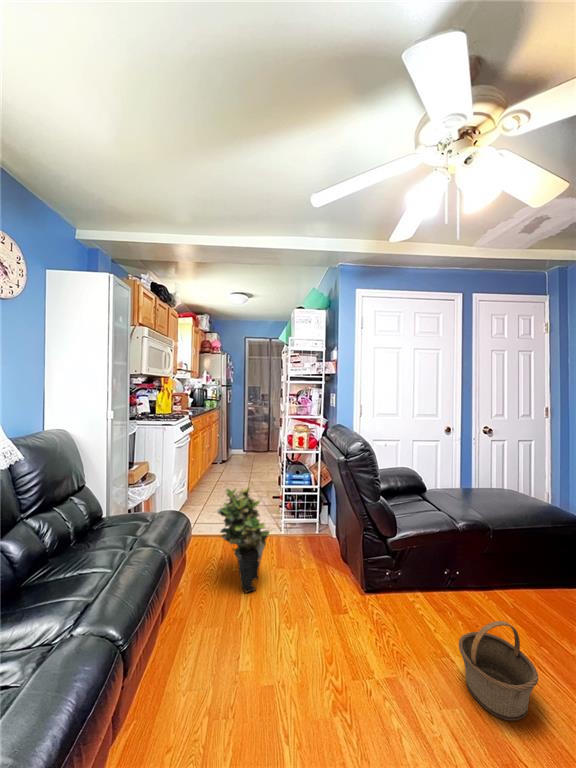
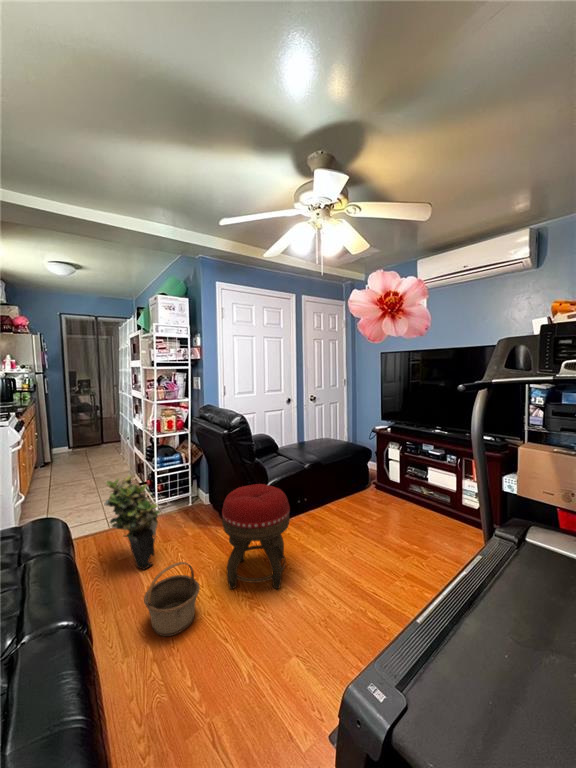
footstool: none [317,532,412,701] -> present [222,484,290,589]
basket: present [459,621,538,721] -> present [144,562,200,636]

